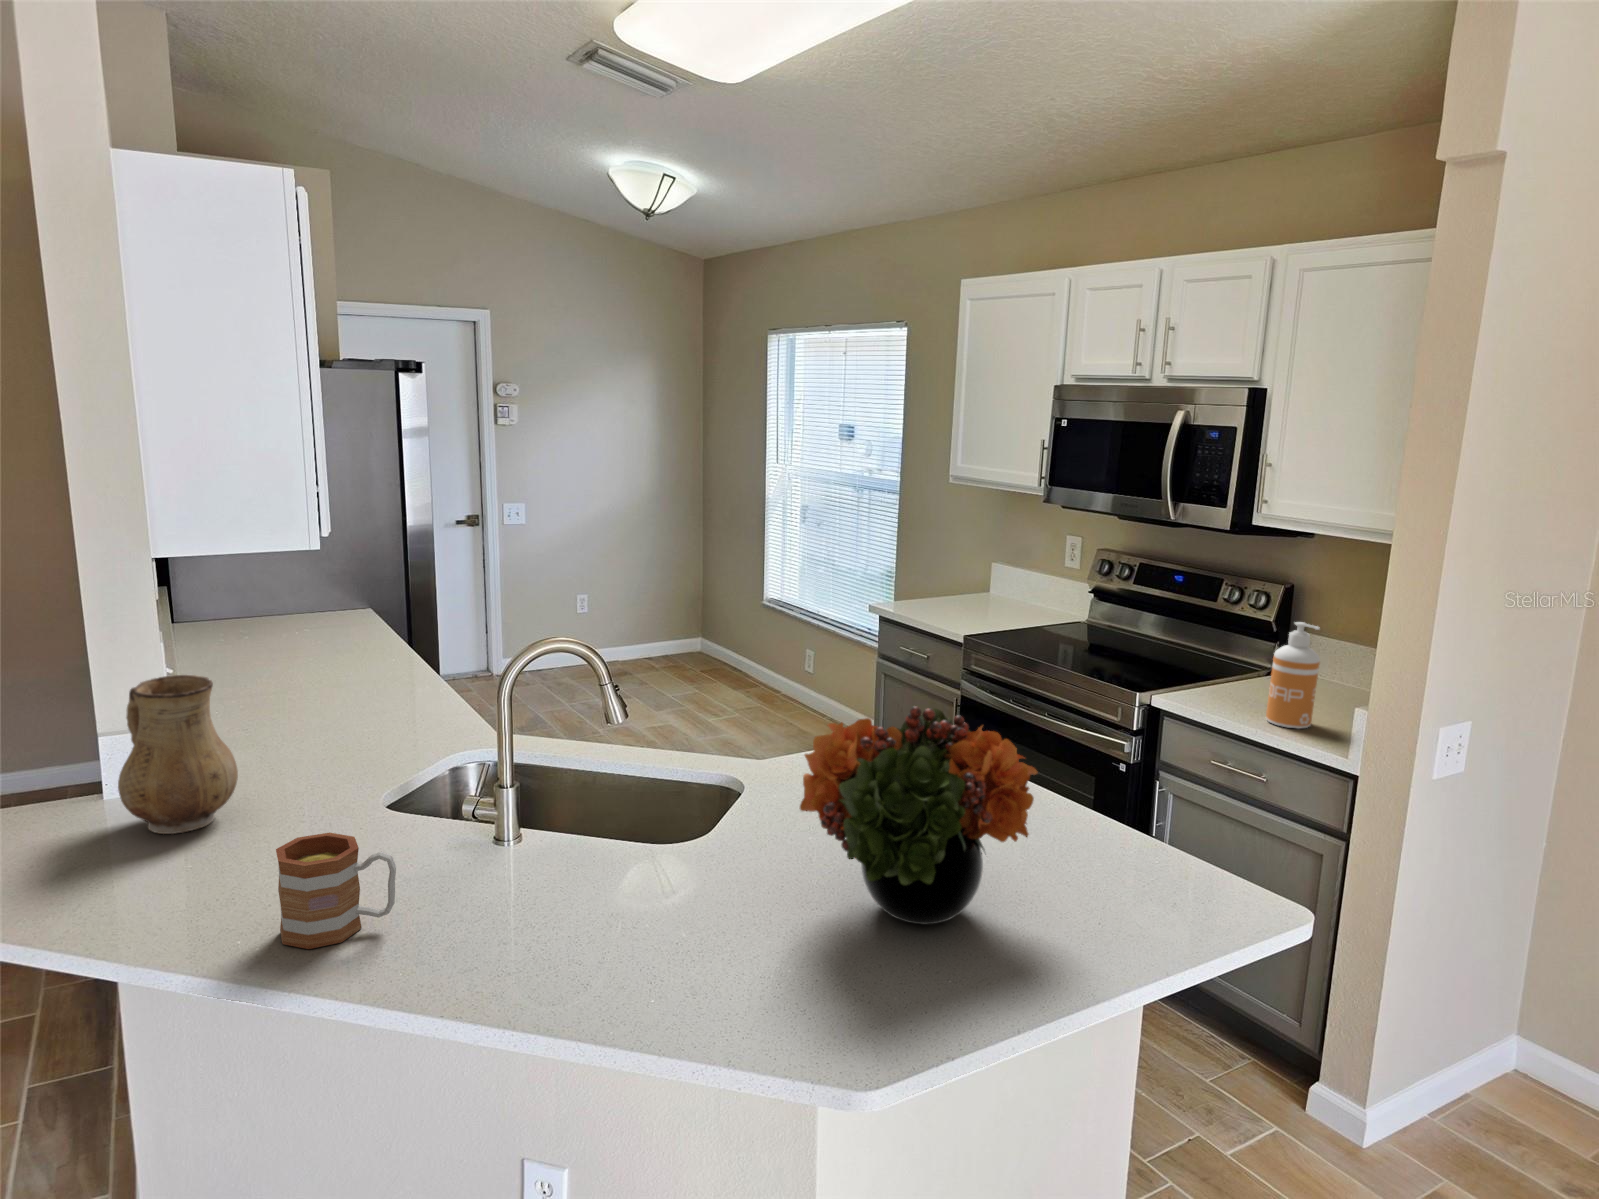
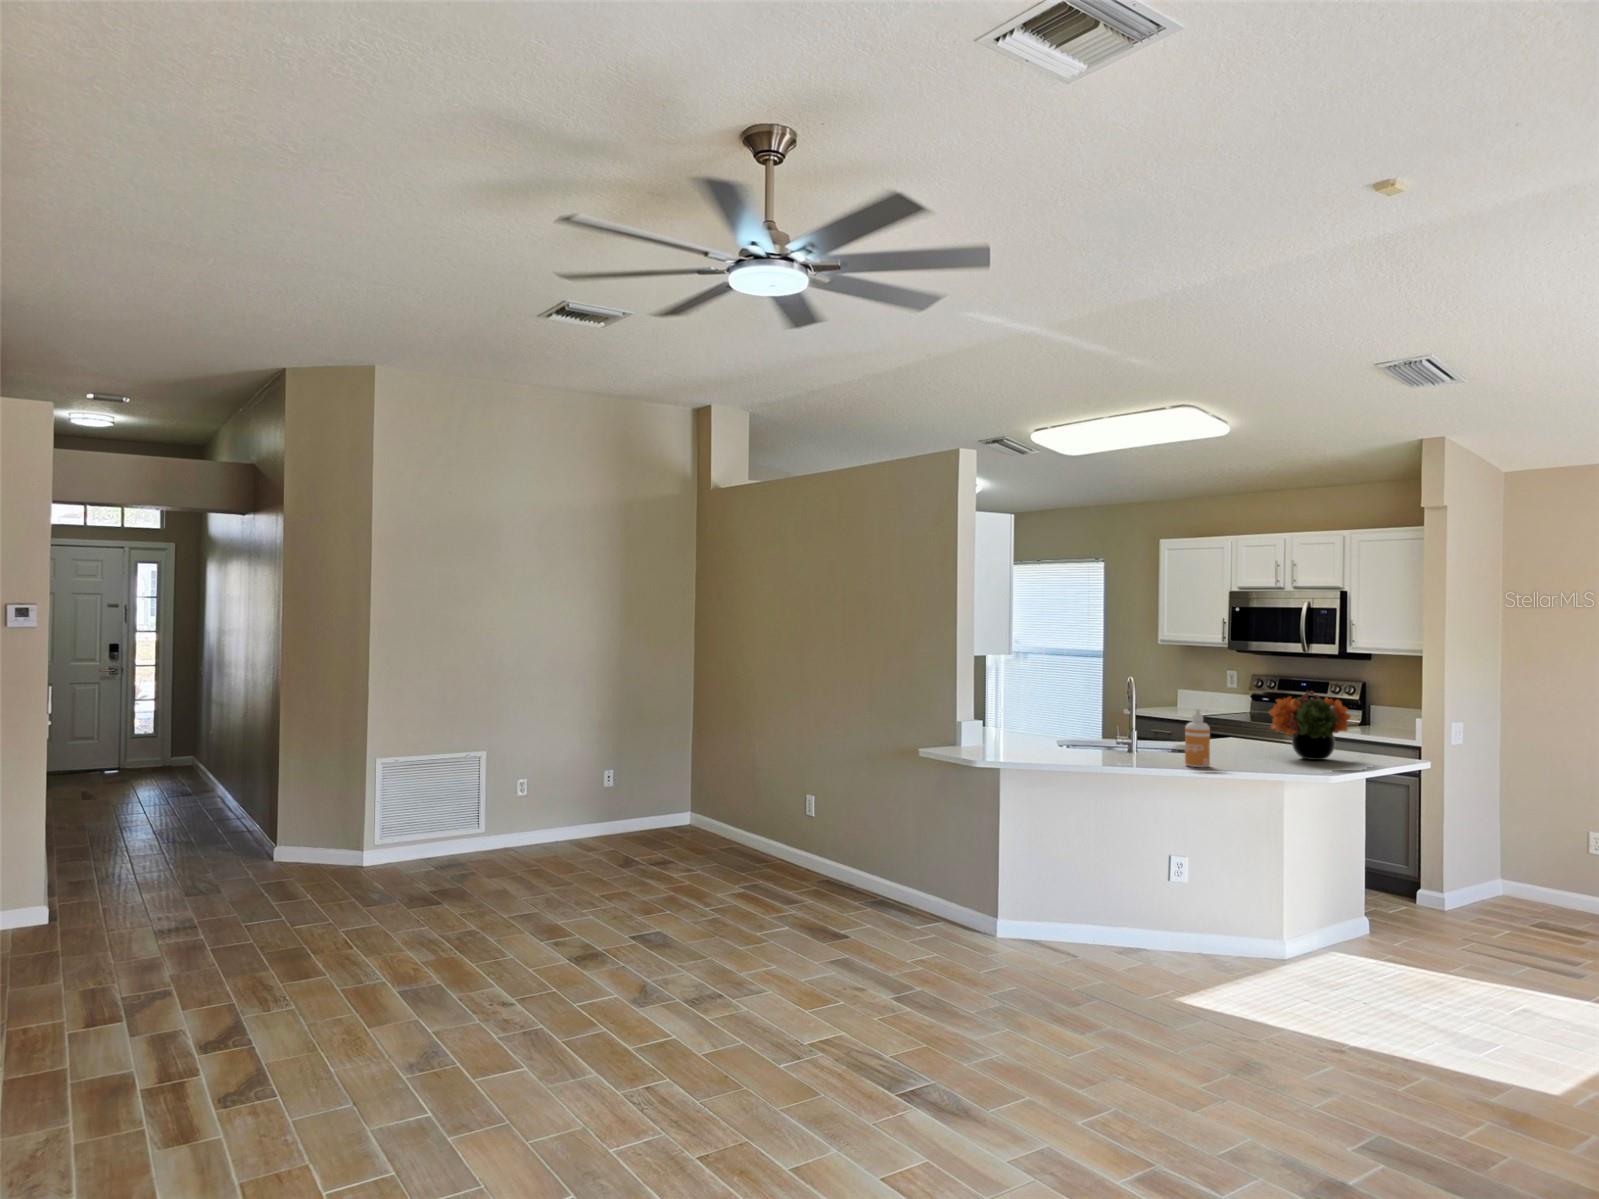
soap dispenser: present [1266,622,1320,729] -> present [1185,708,1210,767]
ceramic pitcher: present [118,675,238,834] -> none [1004,701,1047,756]
mug: present [276,833,396,949] -> none [1128,735,1163,766]

